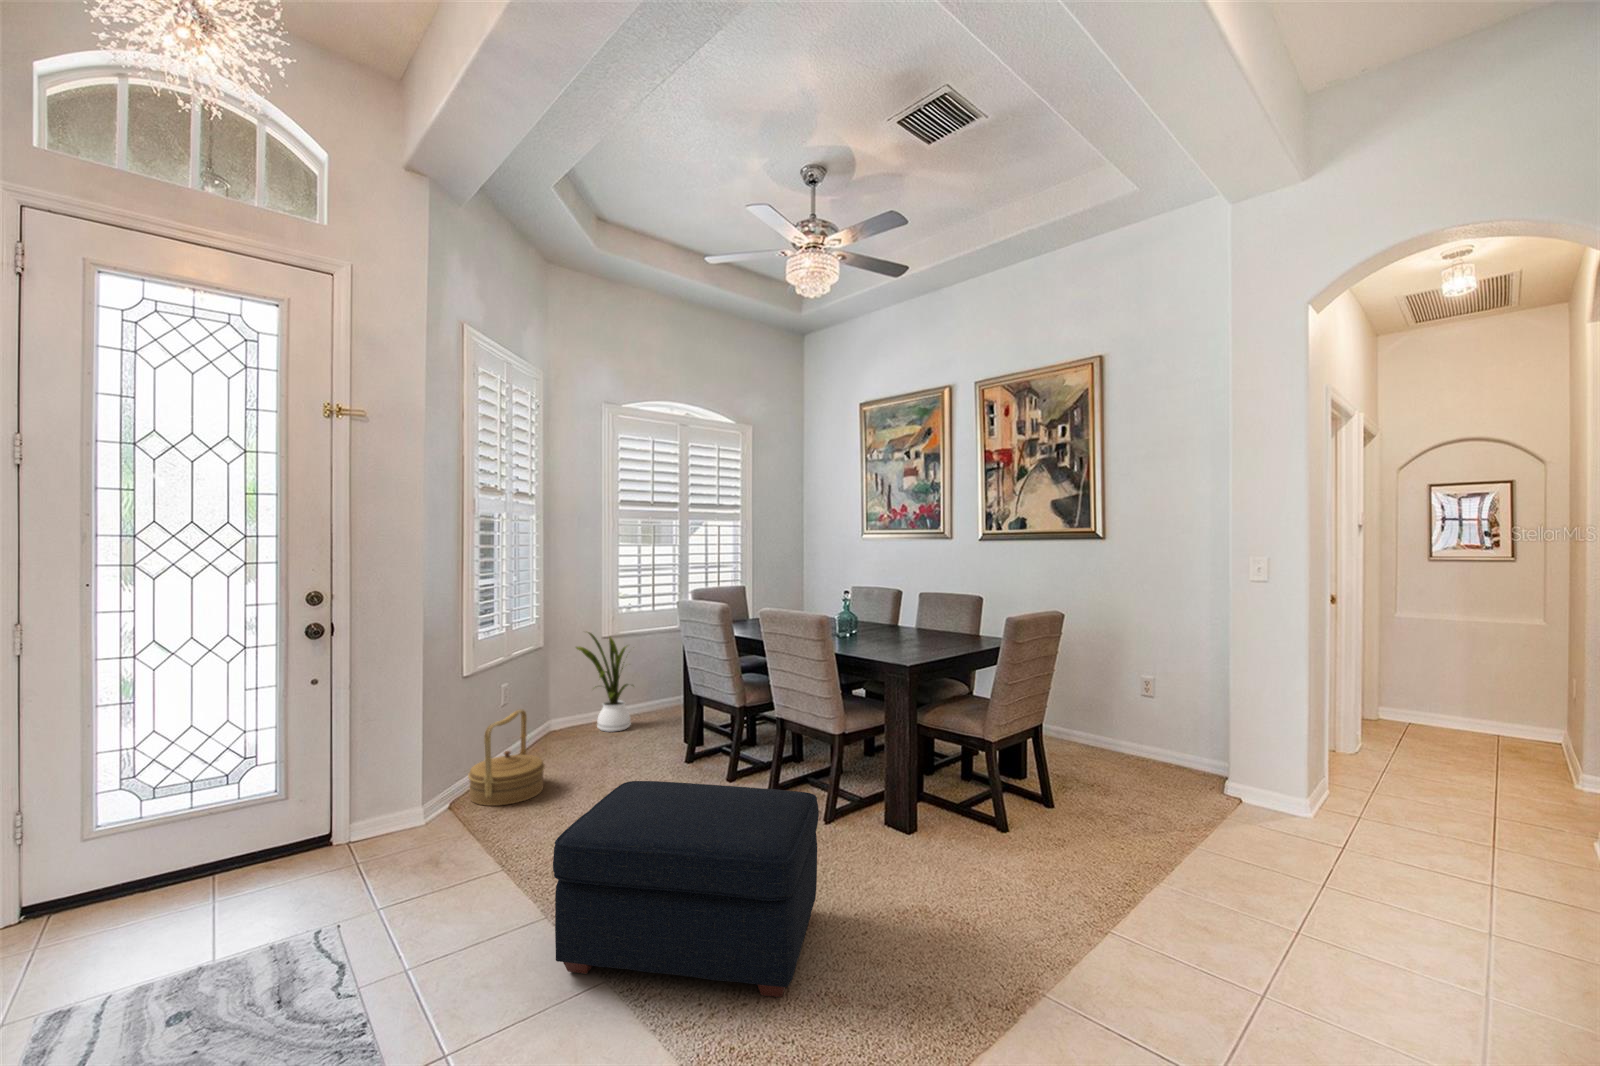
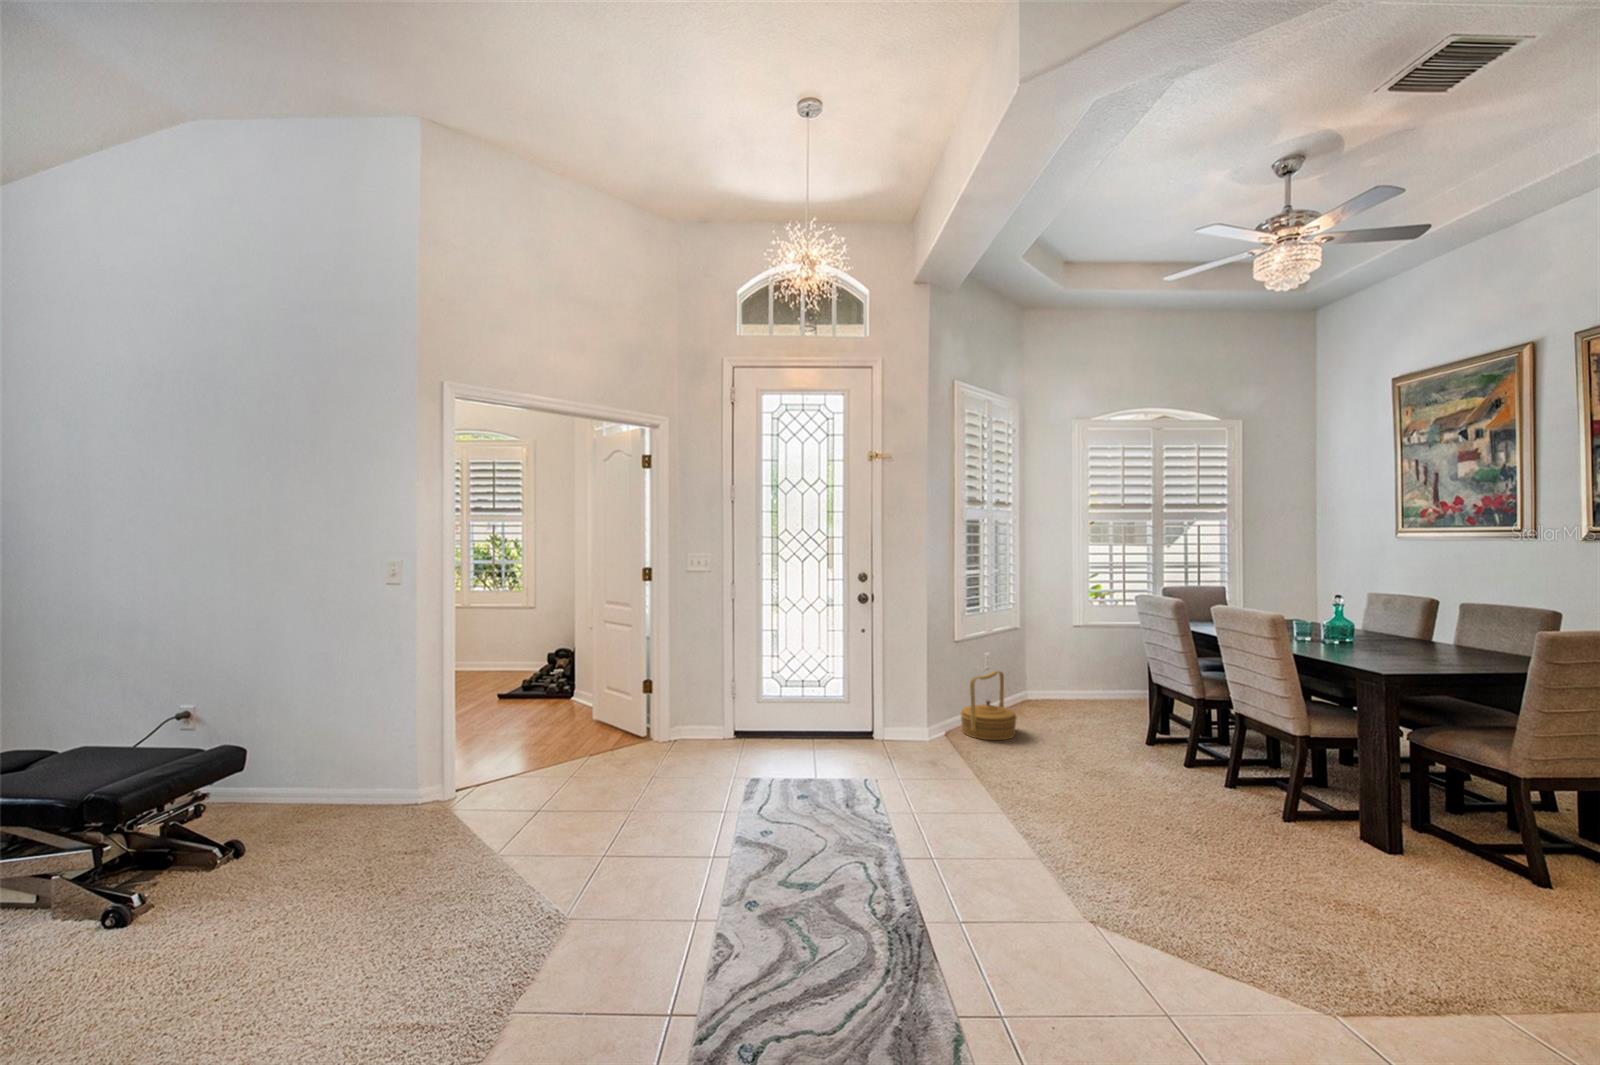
house plant: present [576,632,631,732] -> none [1049,616,1106,707]
ottoman: present [553,781,819,997] -> none [996,729,1238,921]

